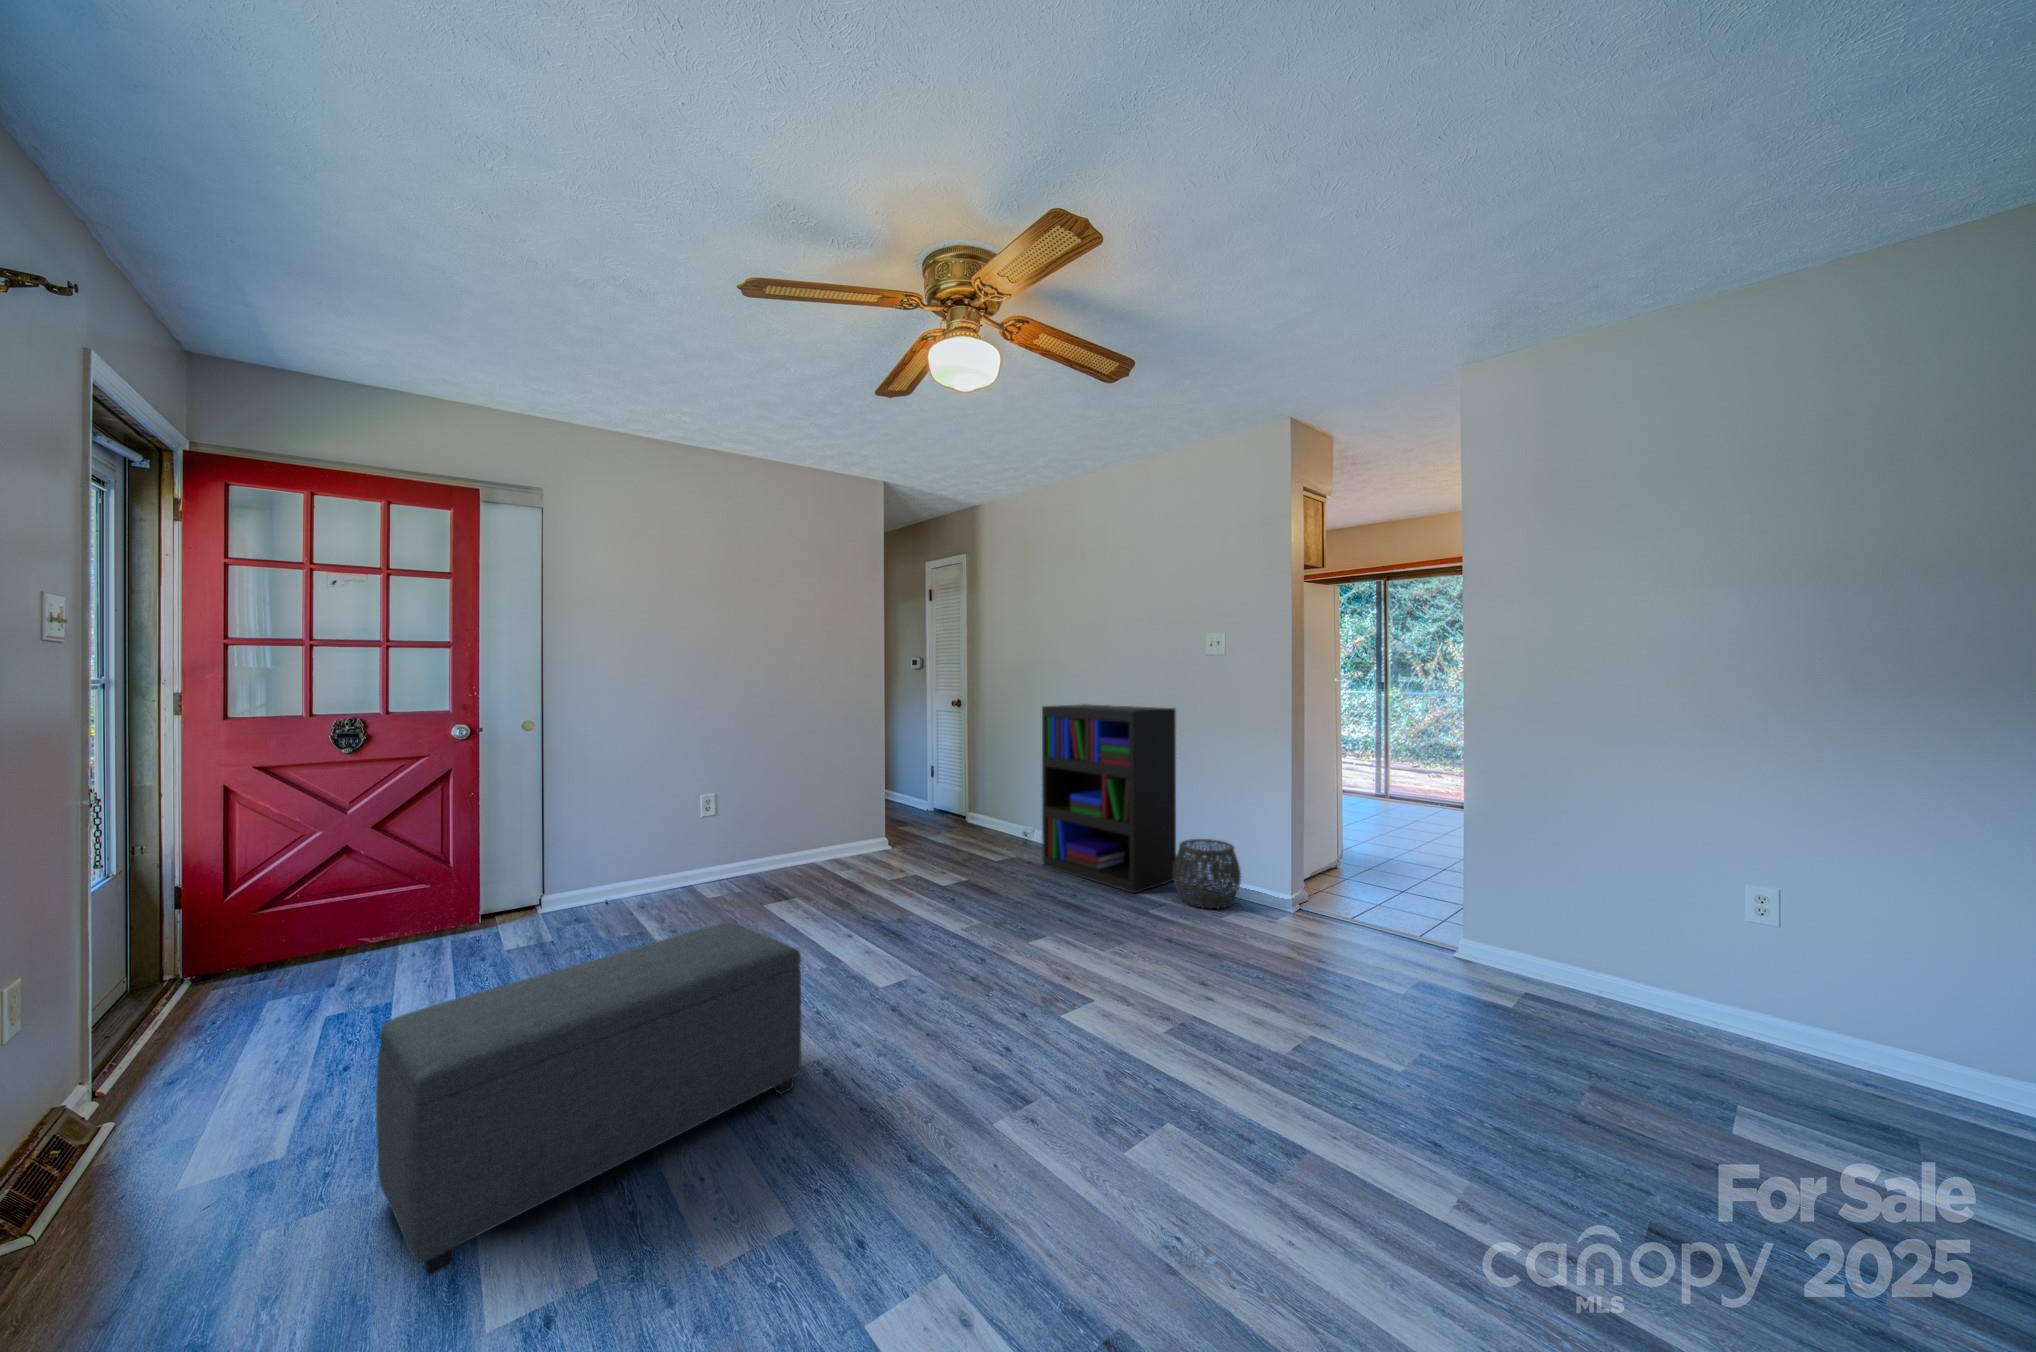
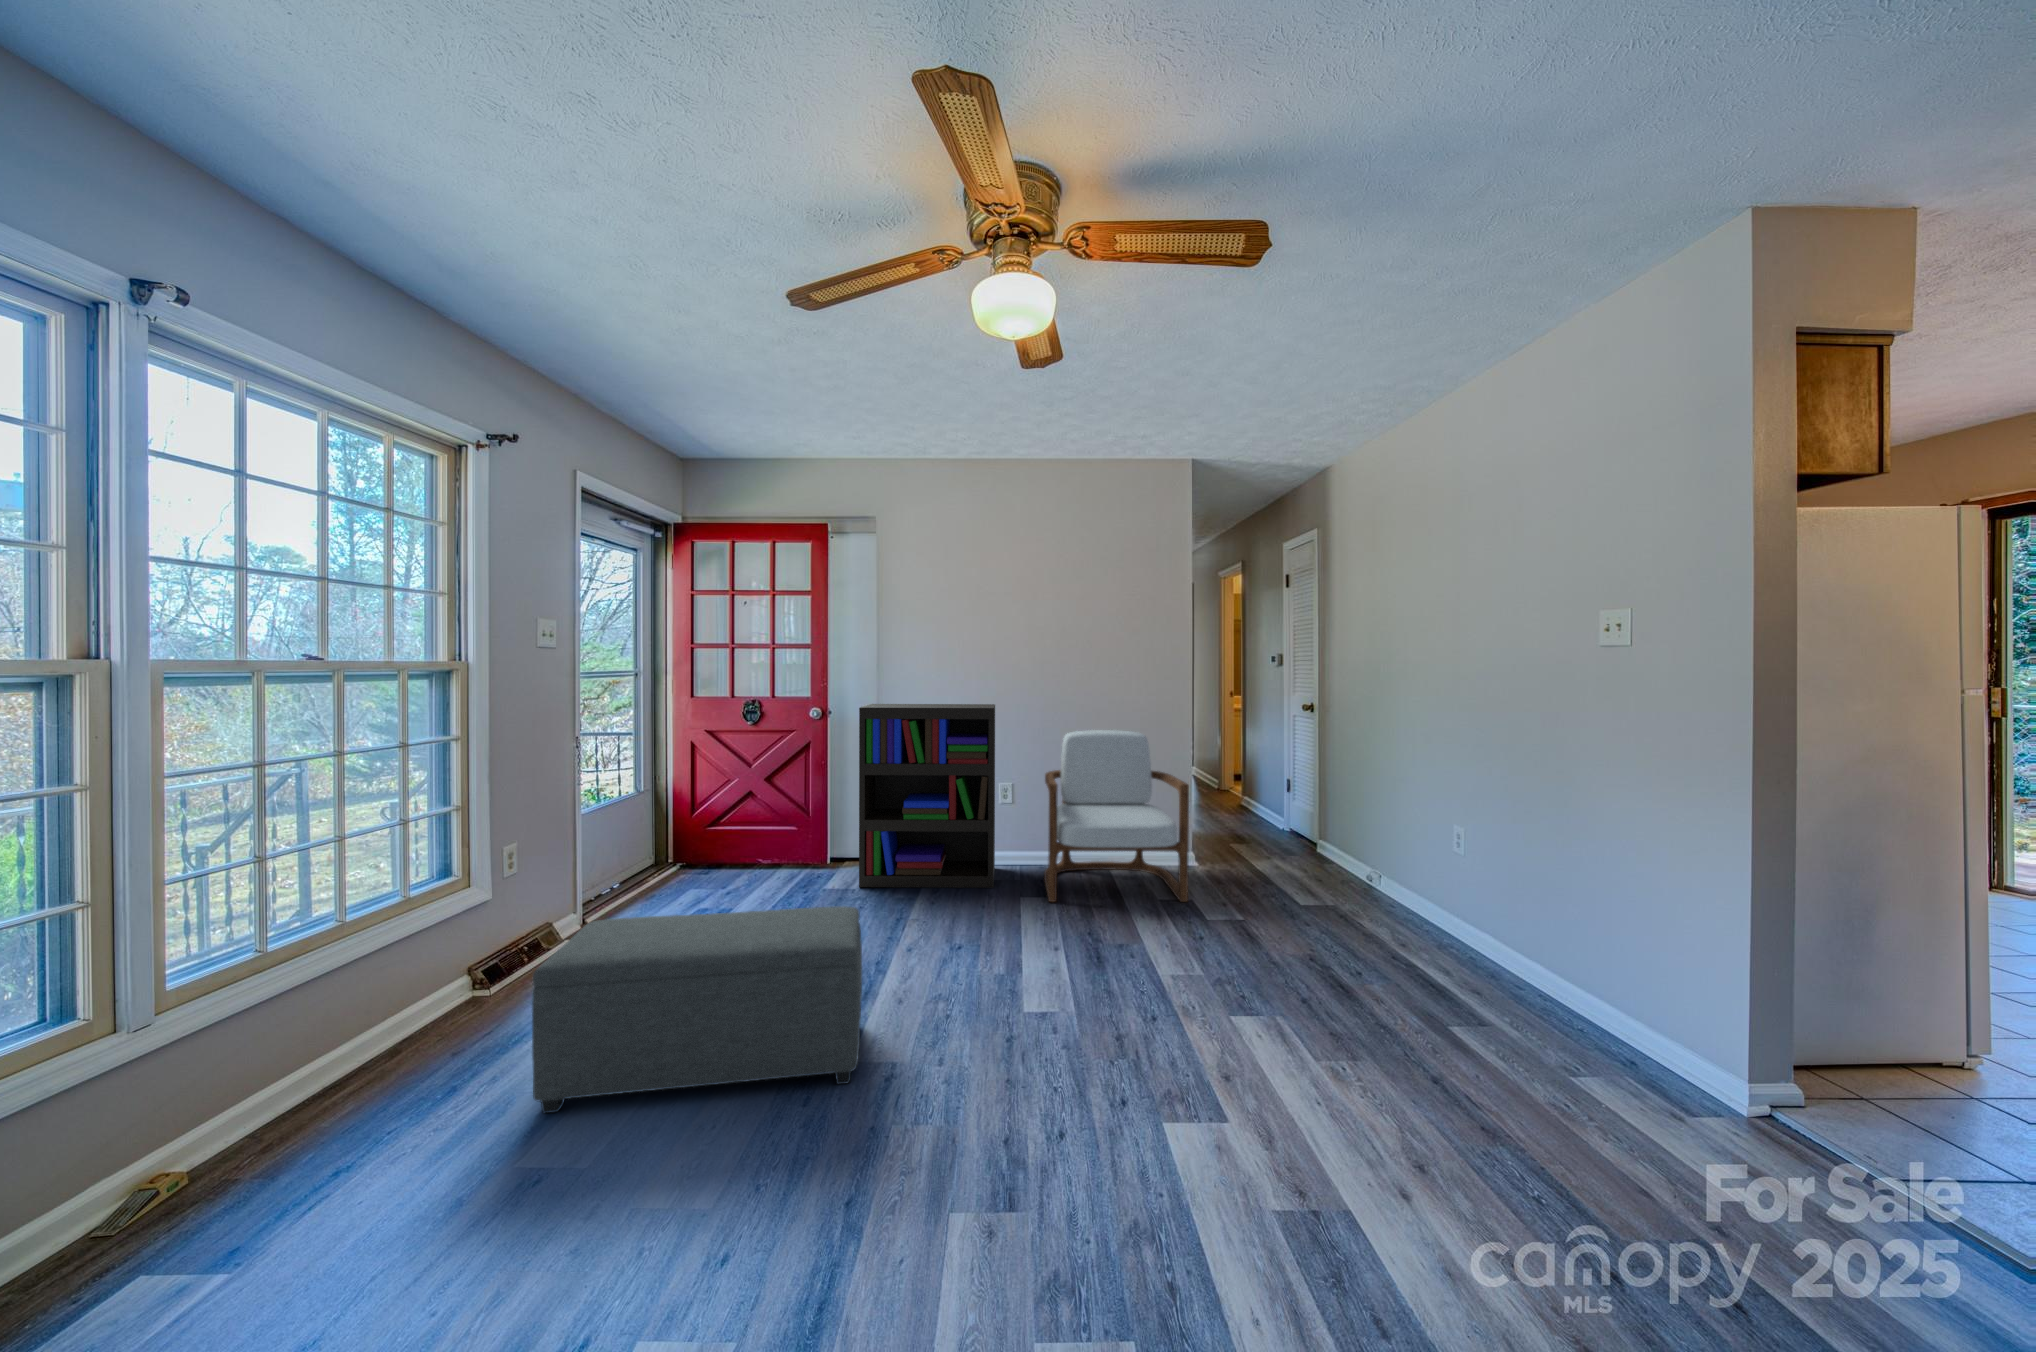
bookshelf: present [1042,704,1176,893] -> present [859,704,995,888]
armchair: none [765,731,915,901] -> present [1044,730,1189,902]
woven basket: present [1173,839,1241,908] -> none [1509,941,1645,1069]

